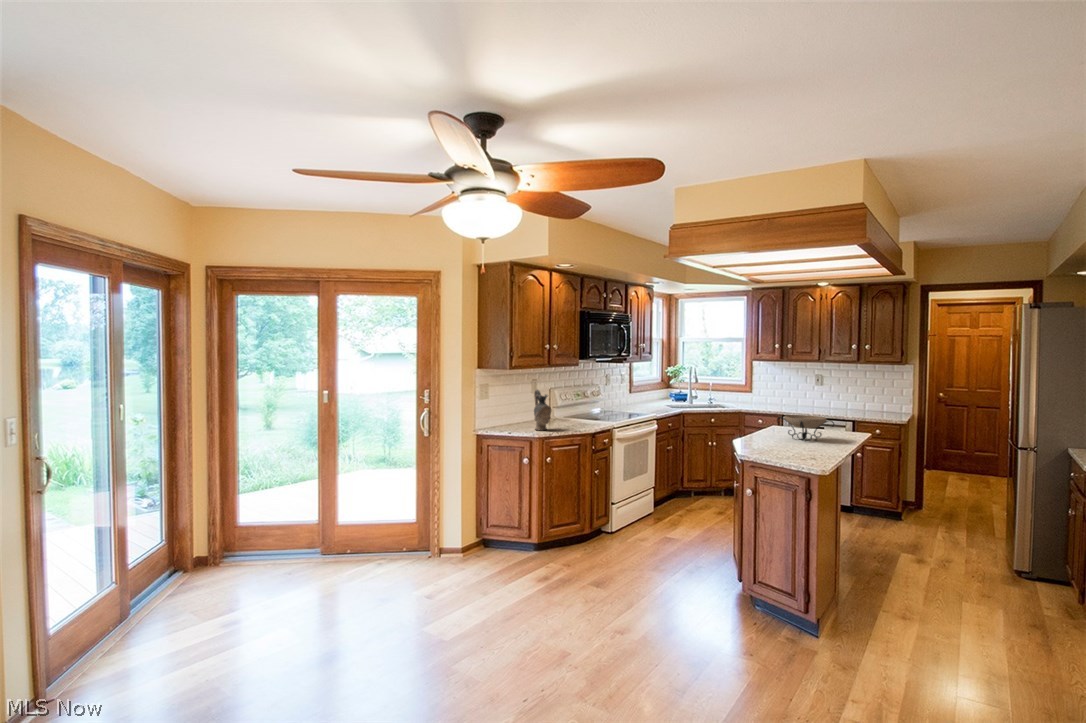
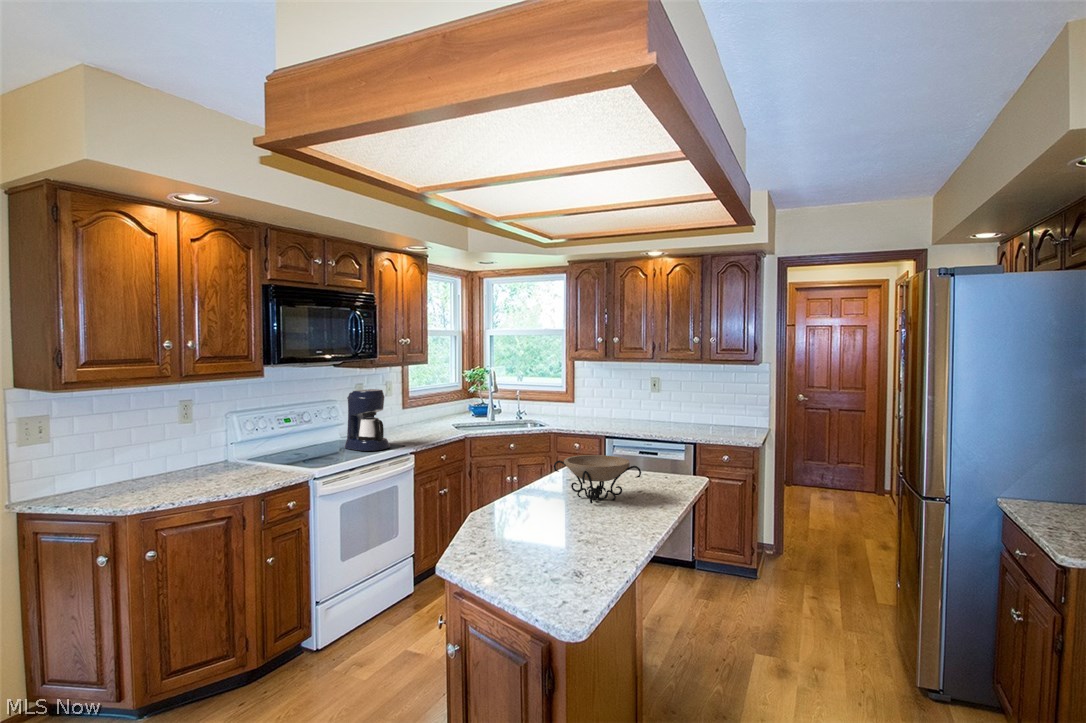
coffee maker: none [611,377,641,416] -> present [345,389,390,451]
ceramic pitcher: present [534,390,551,430] -> none [137,421,174,498]

